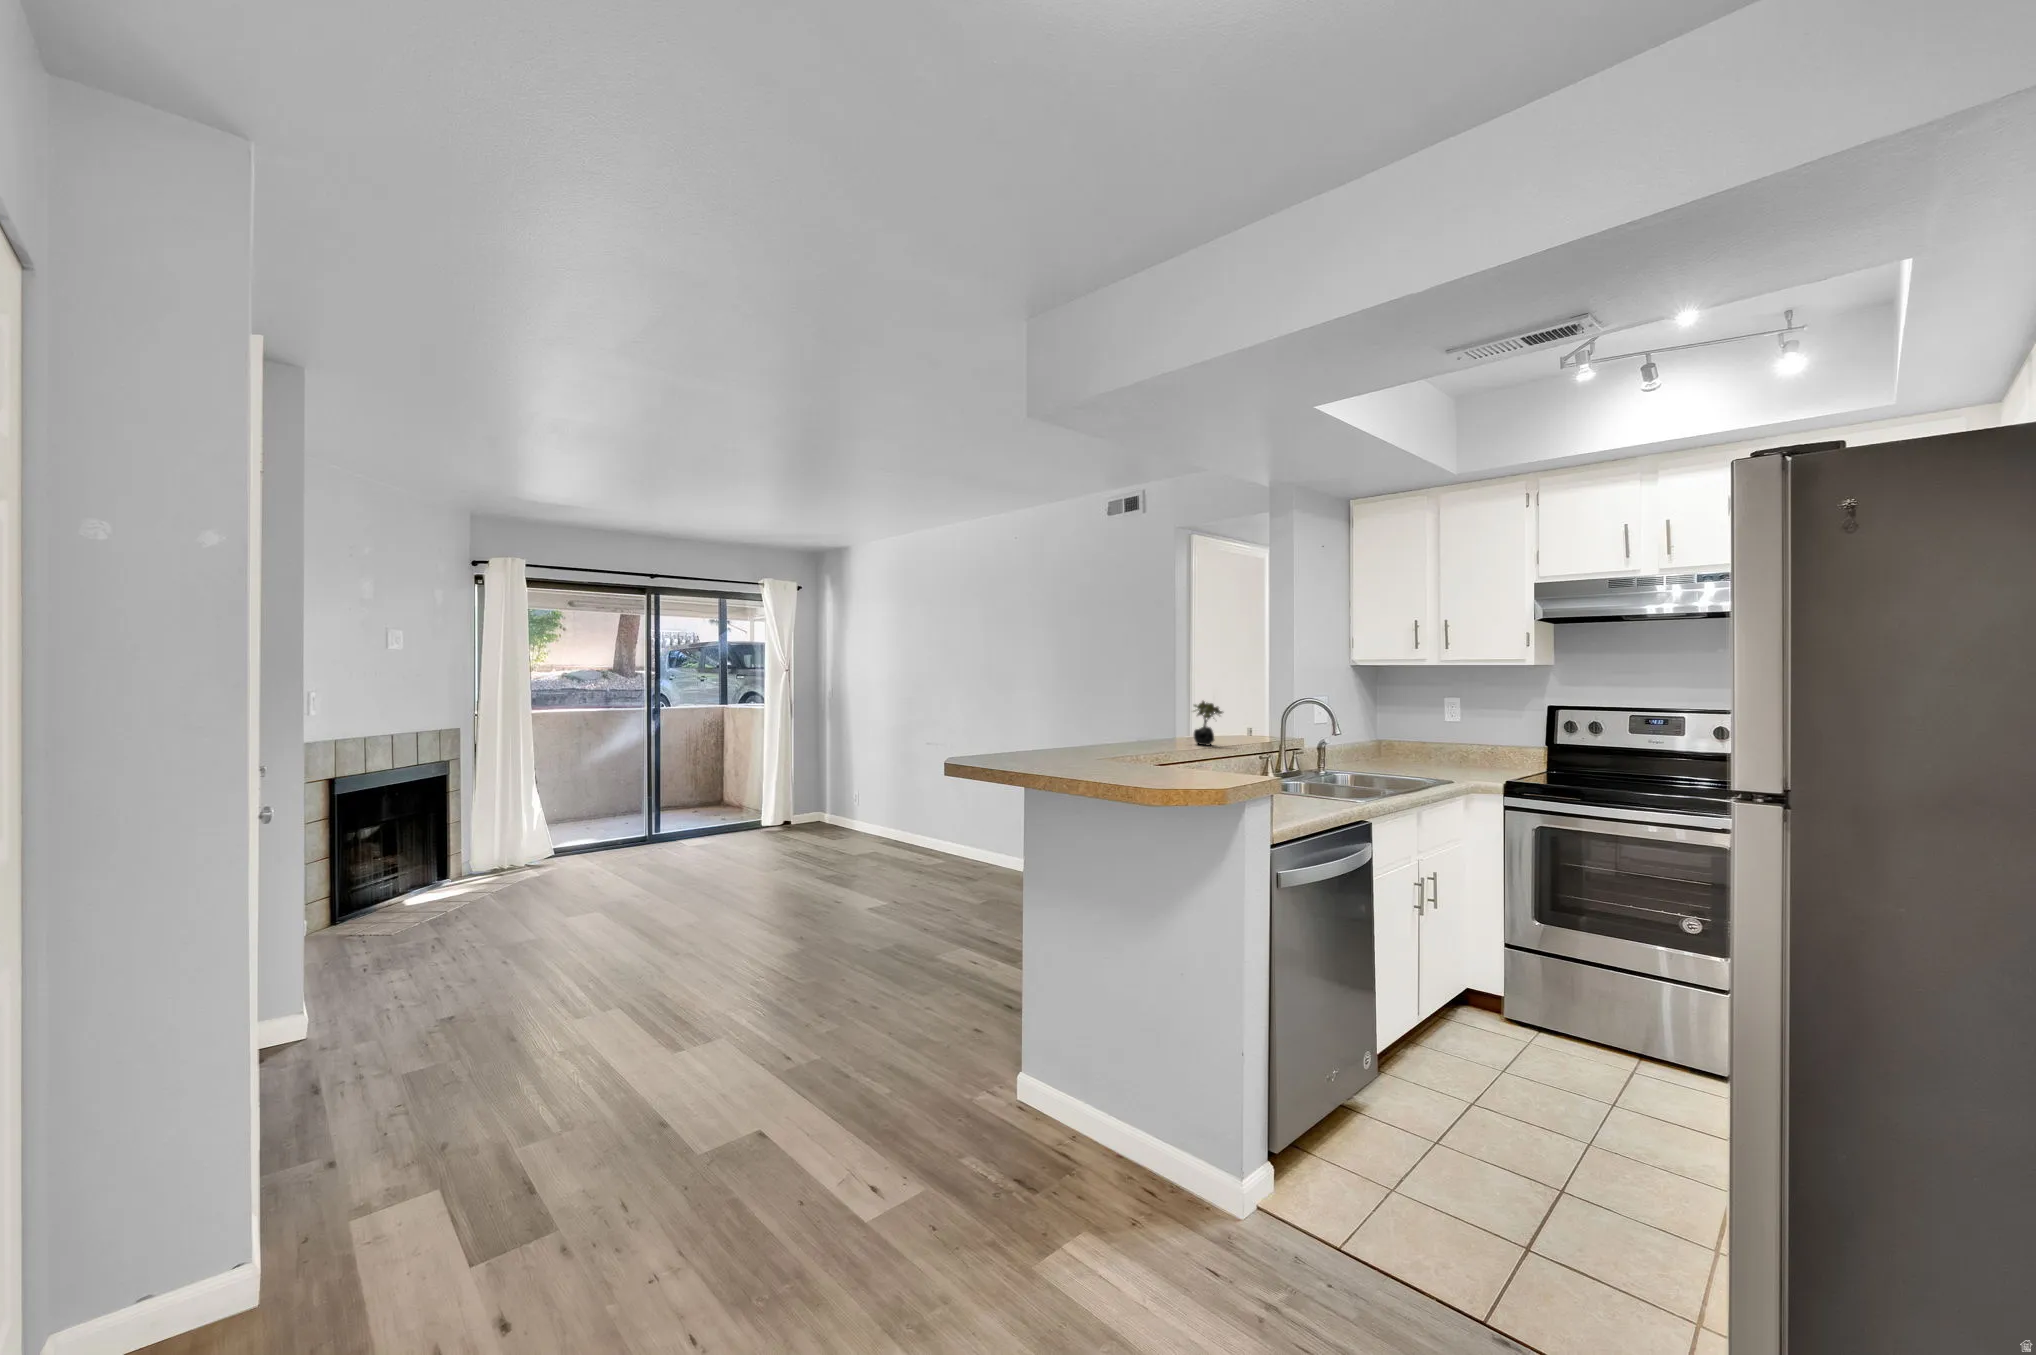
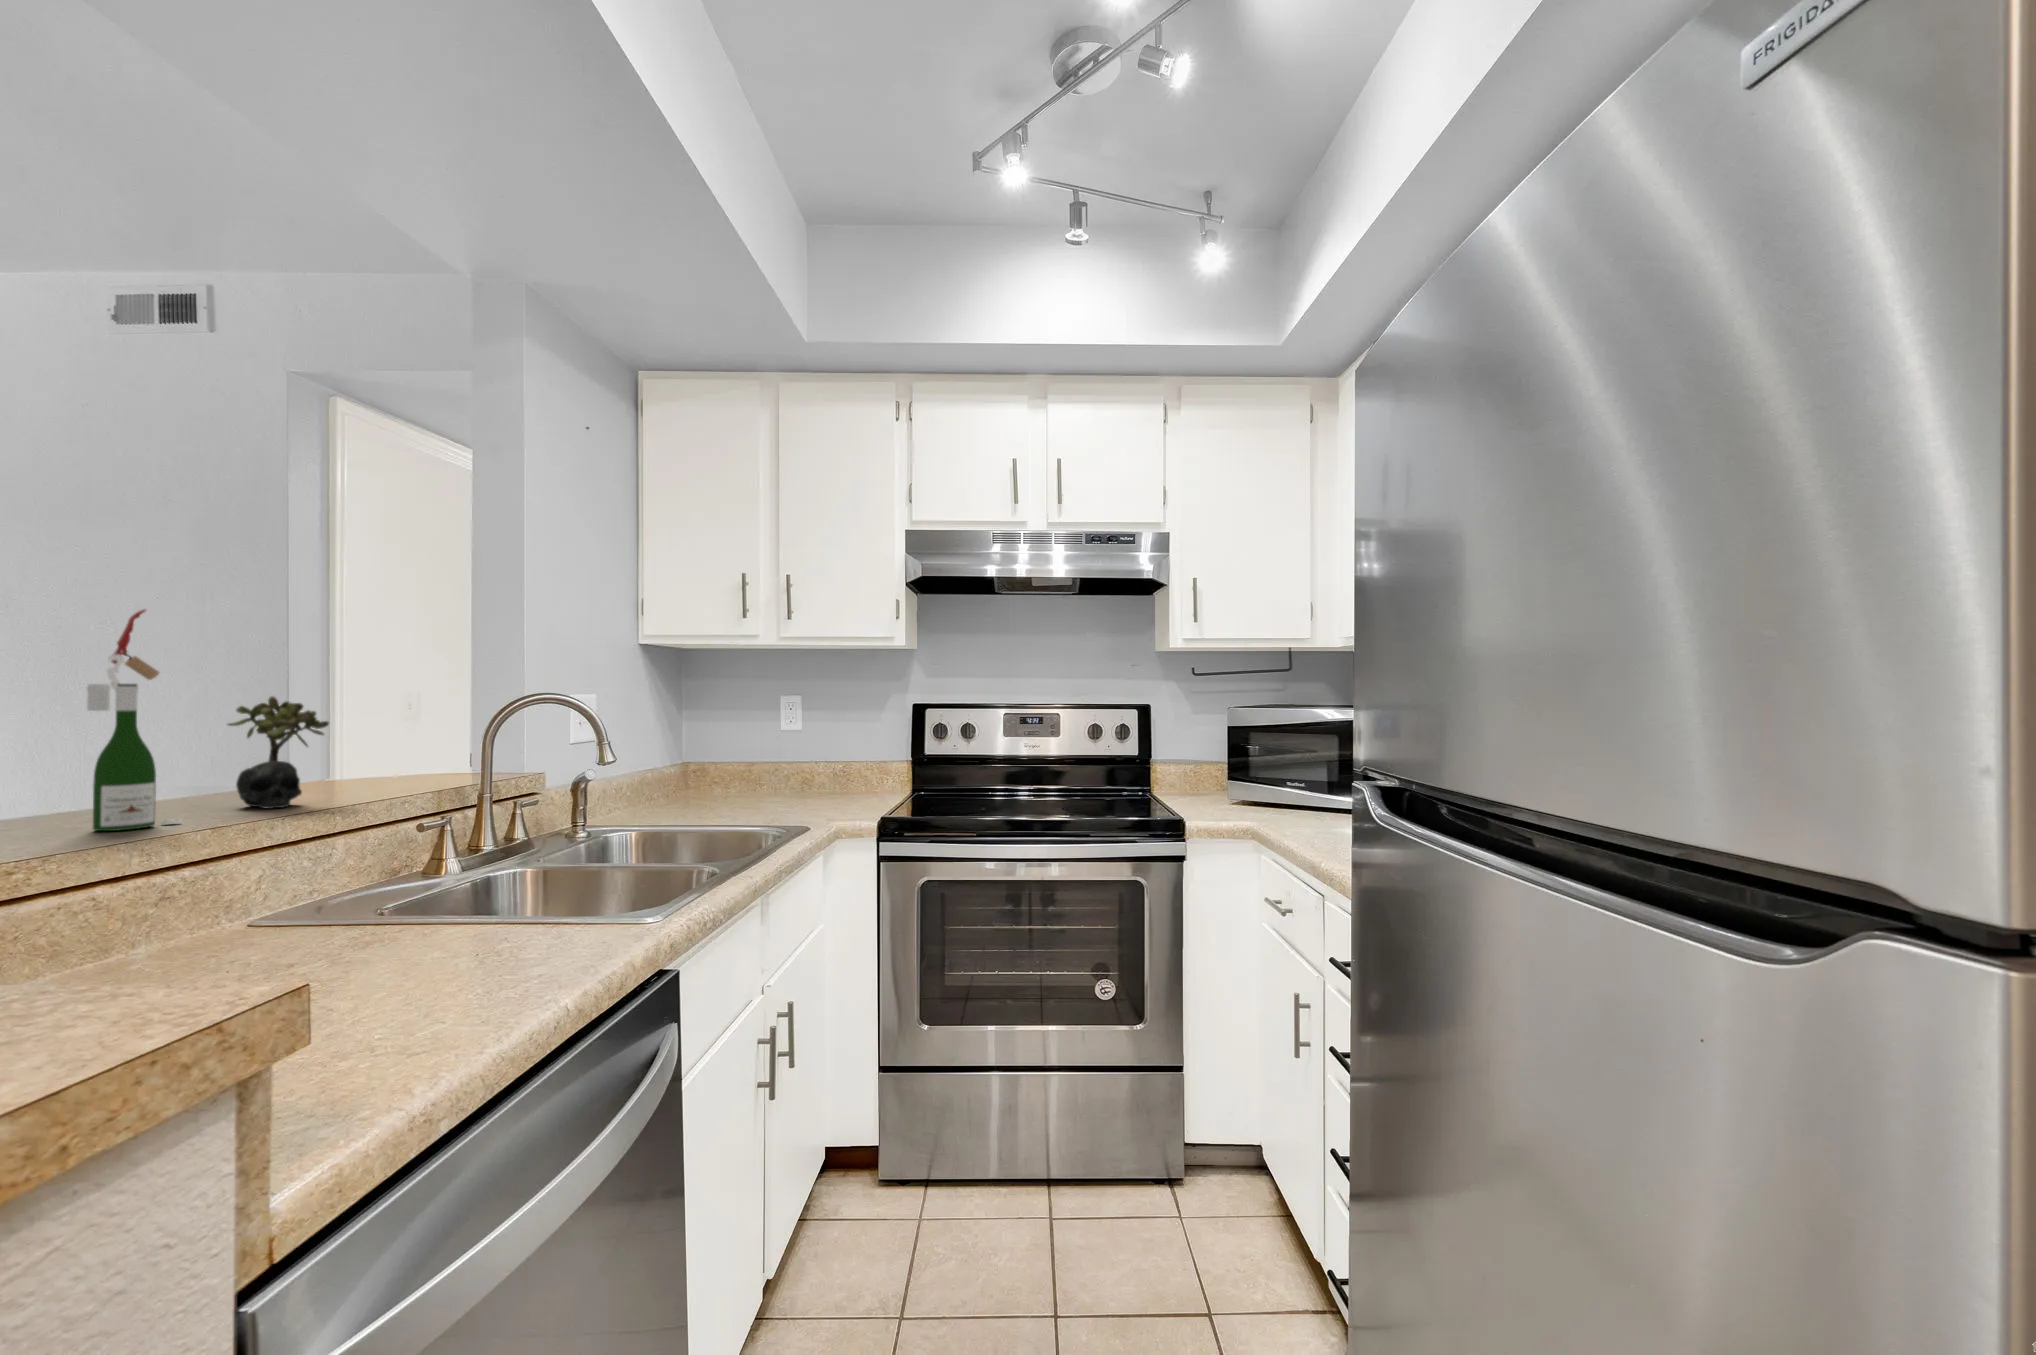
wine bottle: none [1162,670,1186,748] -> present [87,610,181,831]

